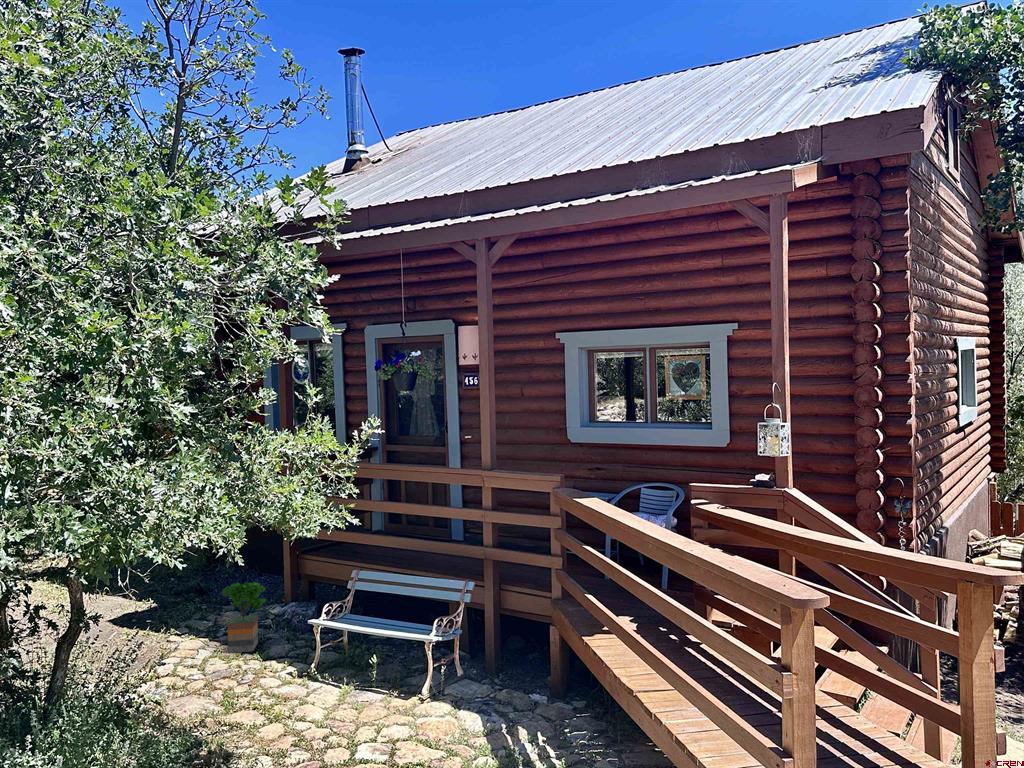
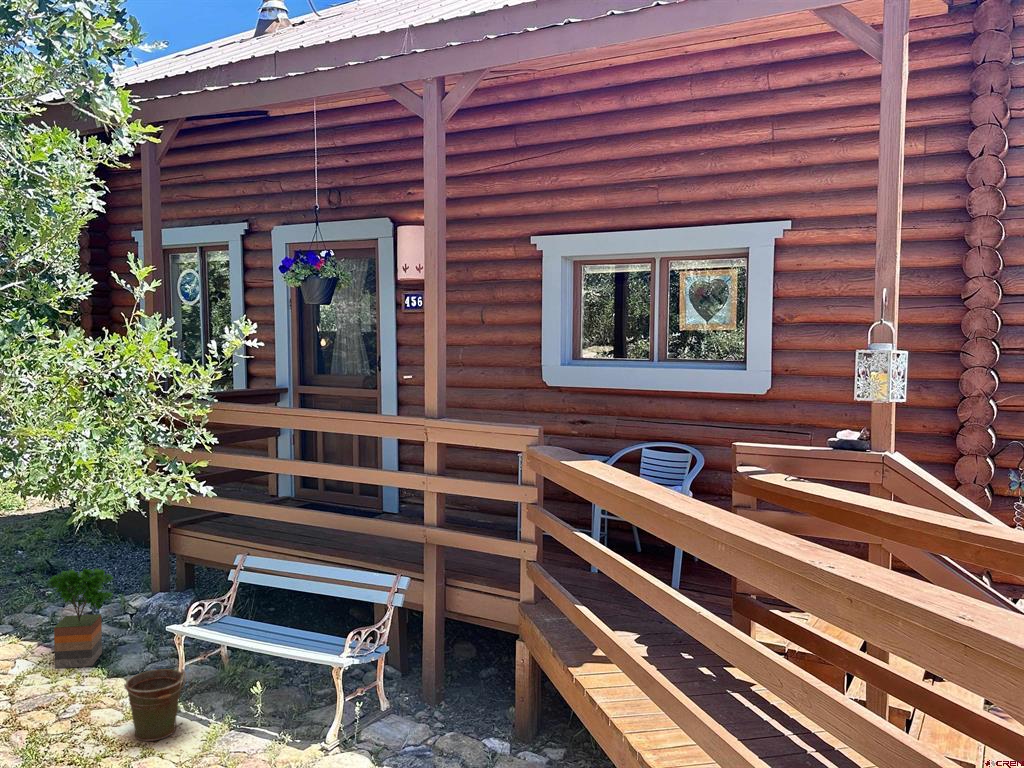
bucket: none [285,648,325,696] -> present [124,669,186,741]

